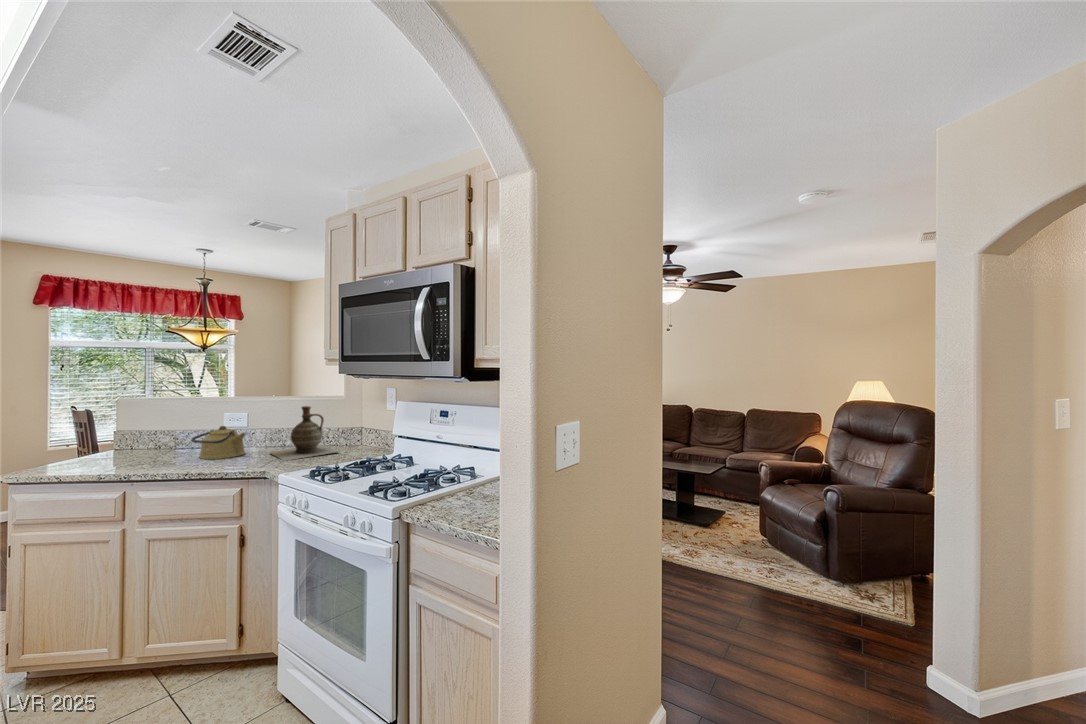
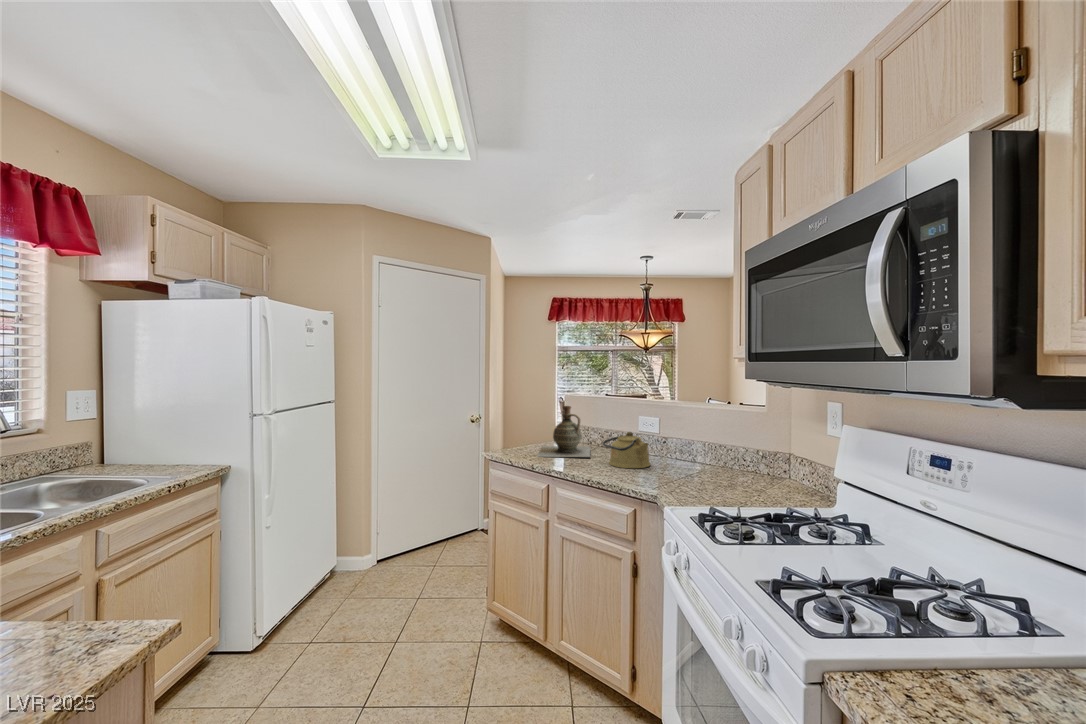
ceramic jug: present [270,406,338,461] -> present [537,406,591,457]

